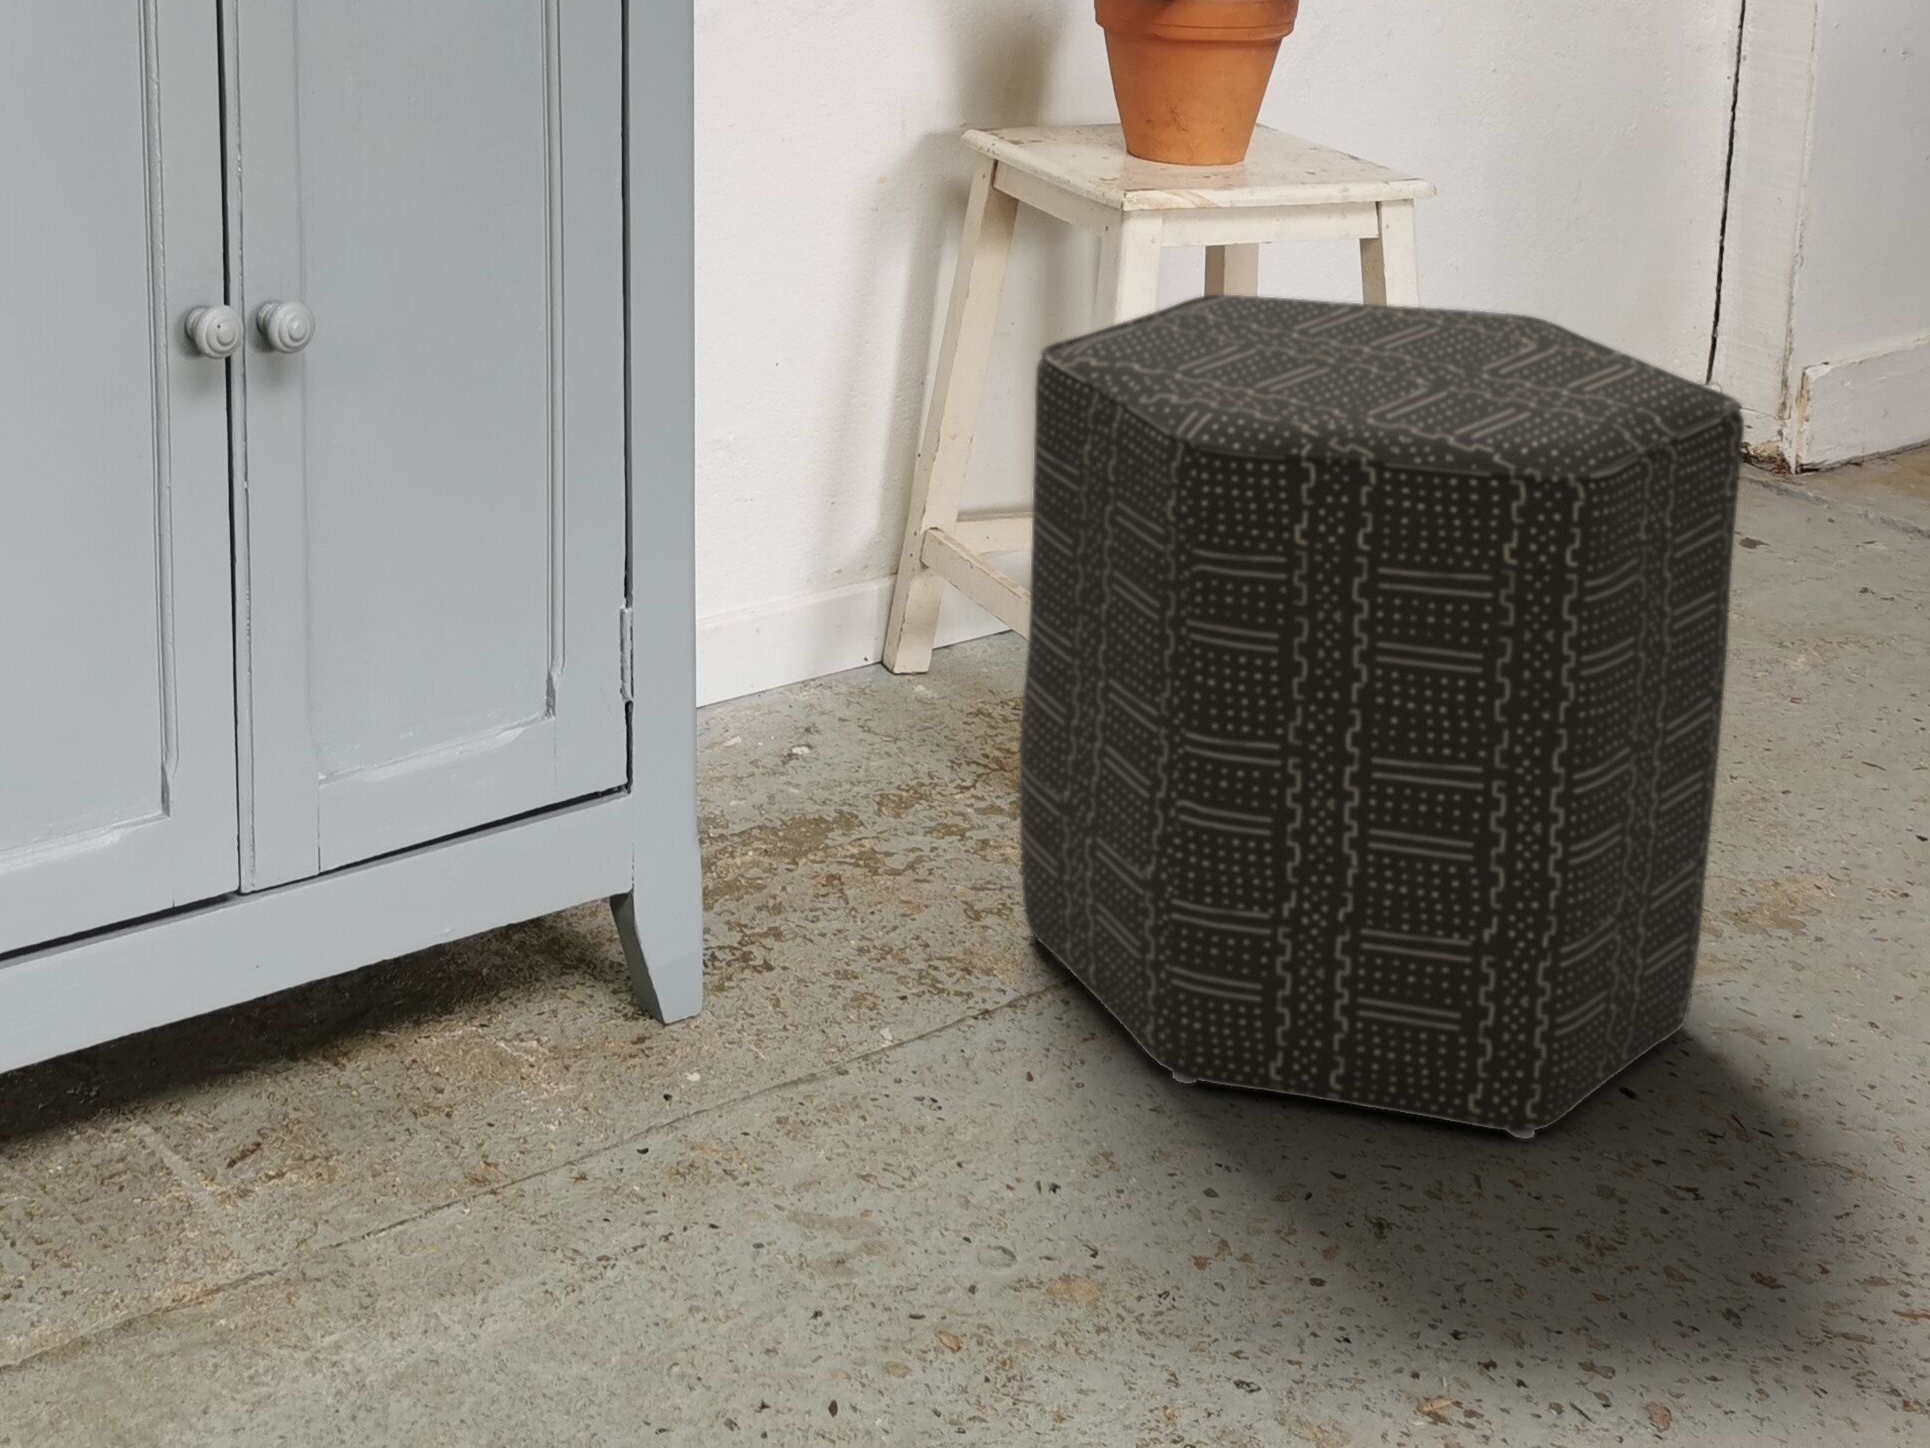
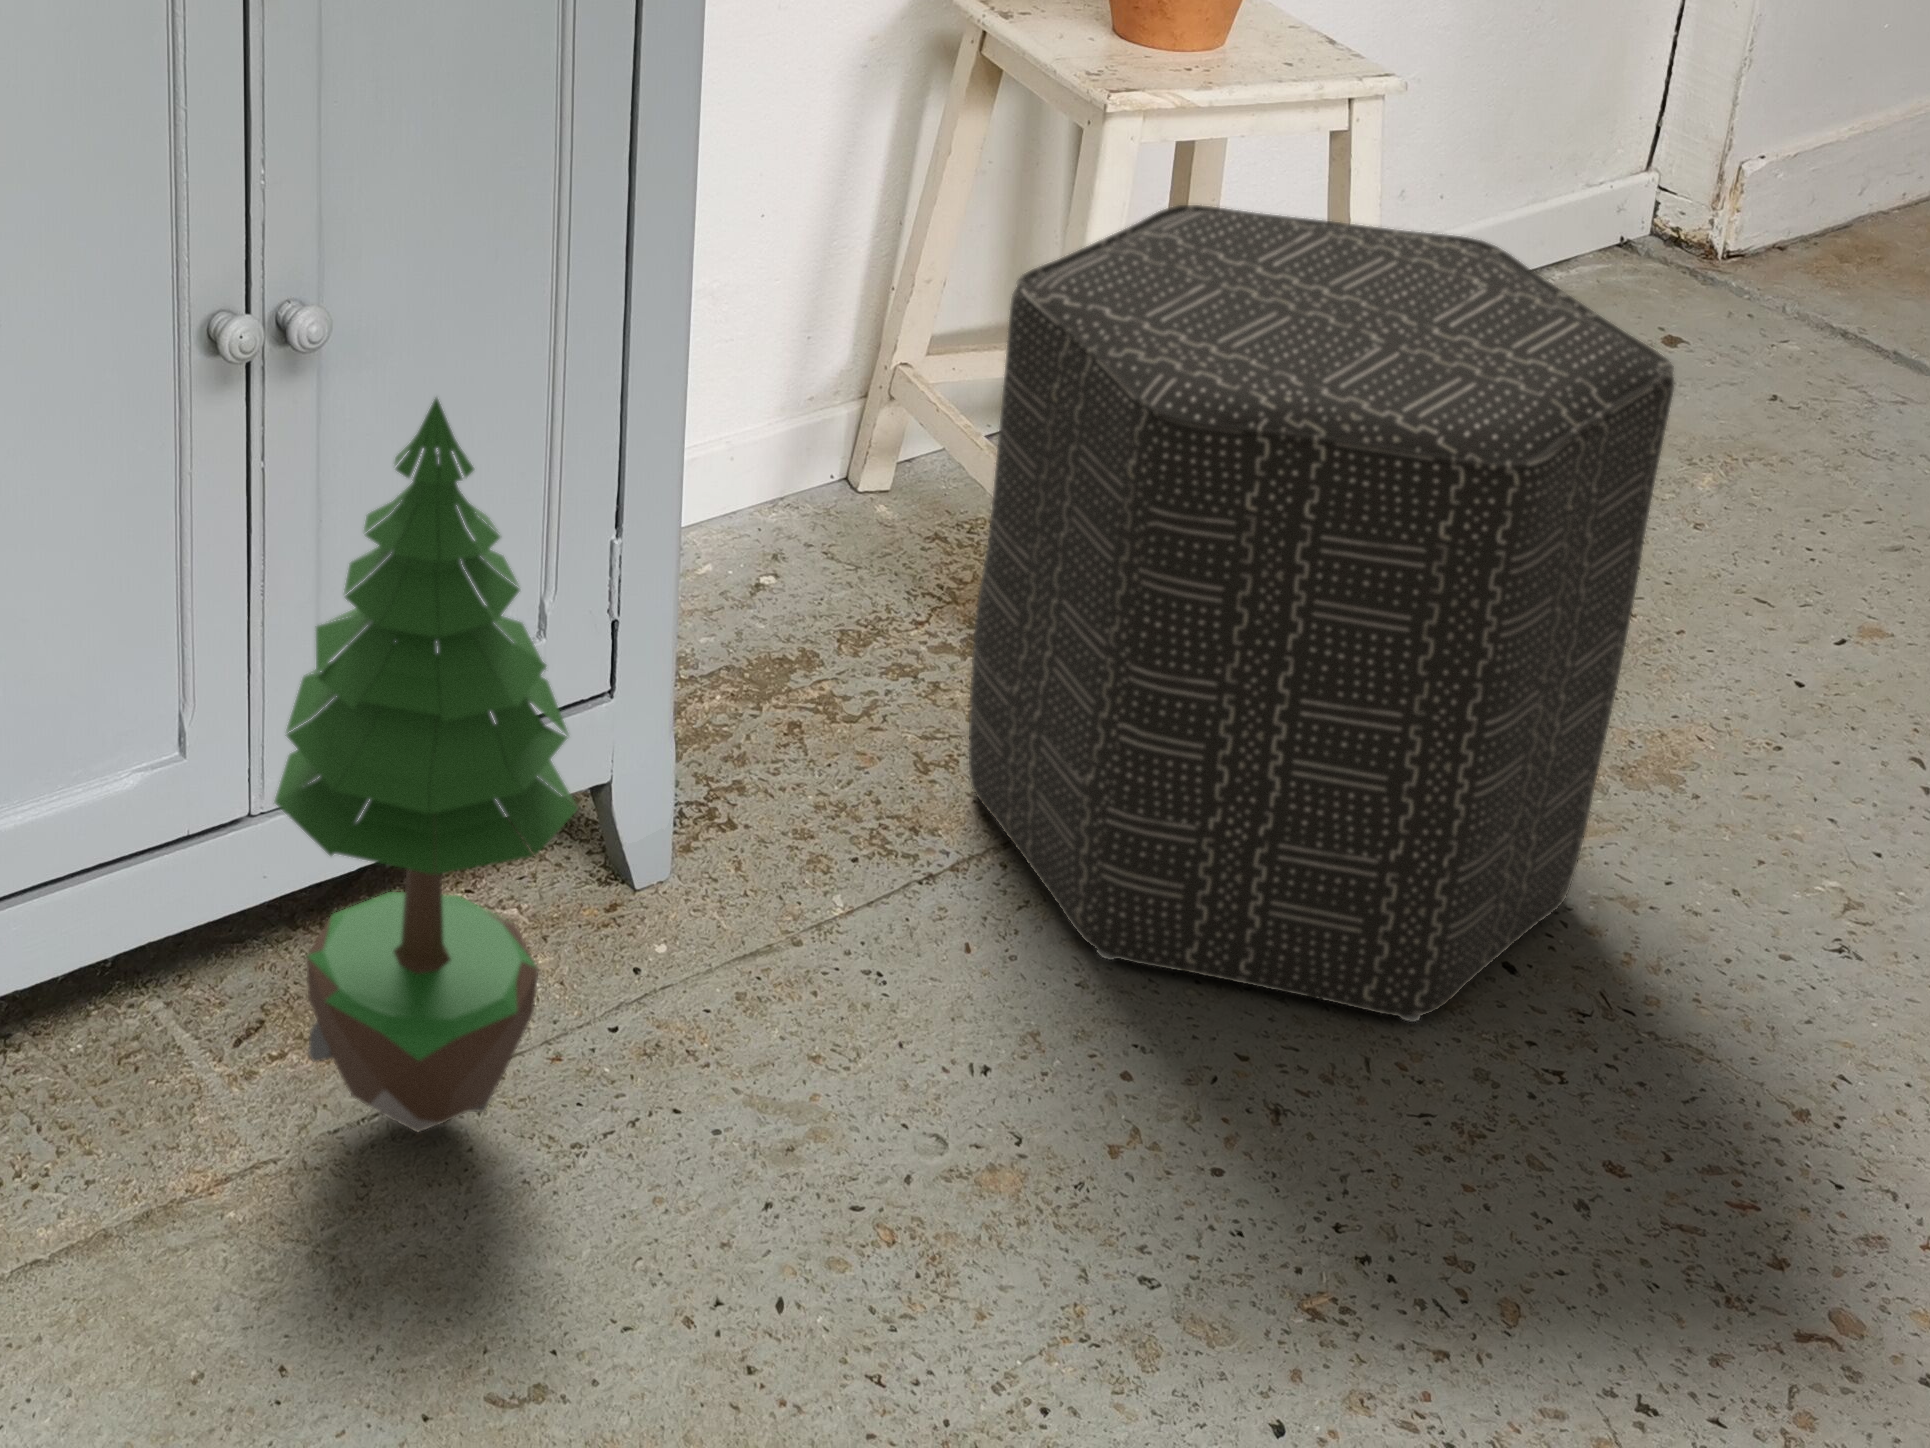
potted tree: none [263,379,592,1237] -> present [275,398,577,1132]

